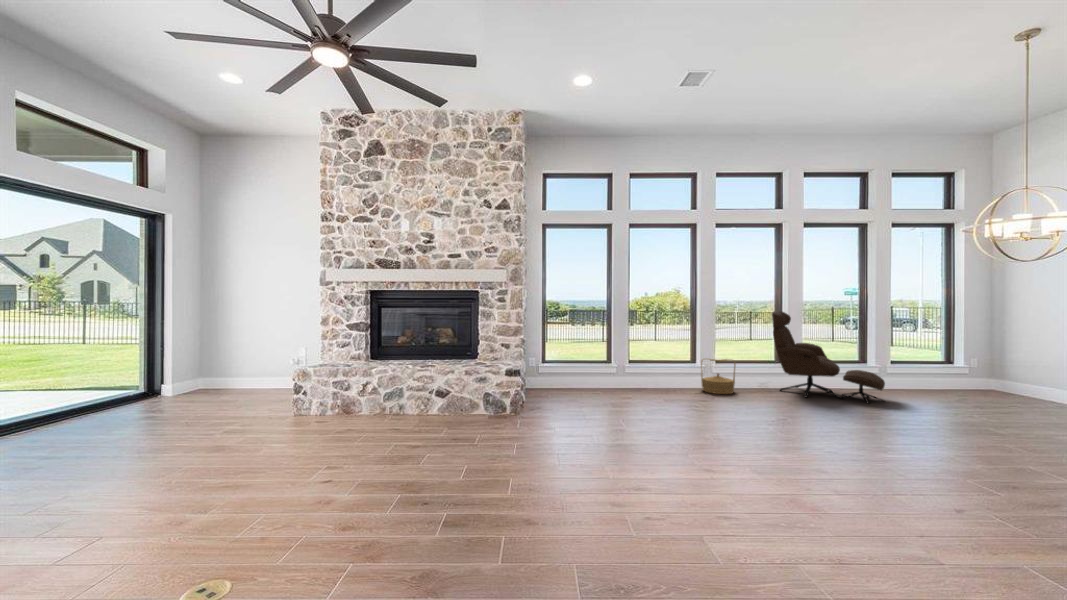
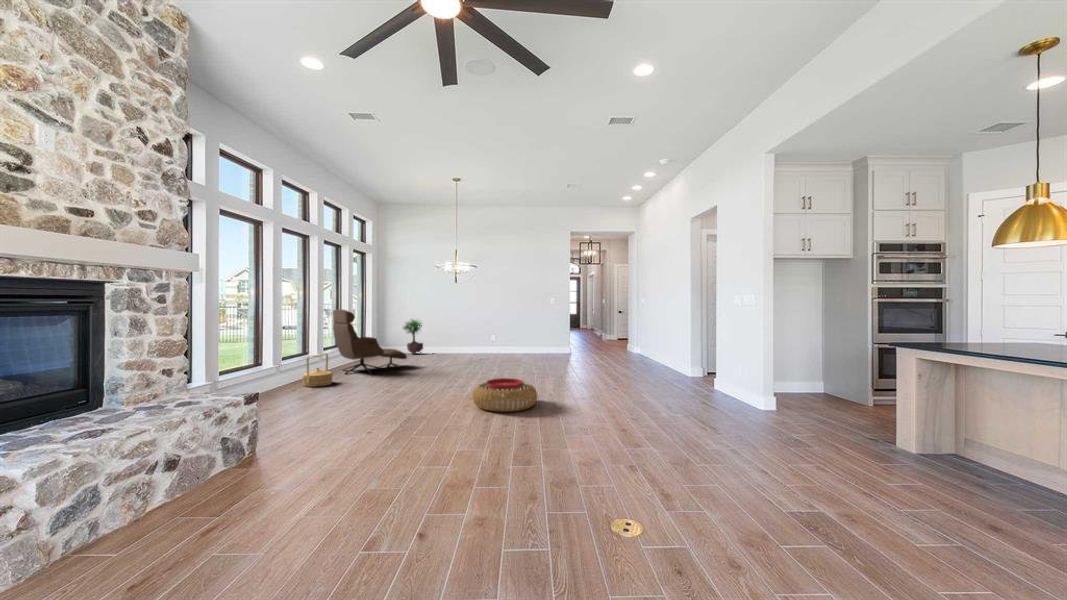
potted tree: none [966,326,1030,395] -> present [403,319,423,354]
pouf: none [691,429,818,501] -> present [472,378,537,412]

